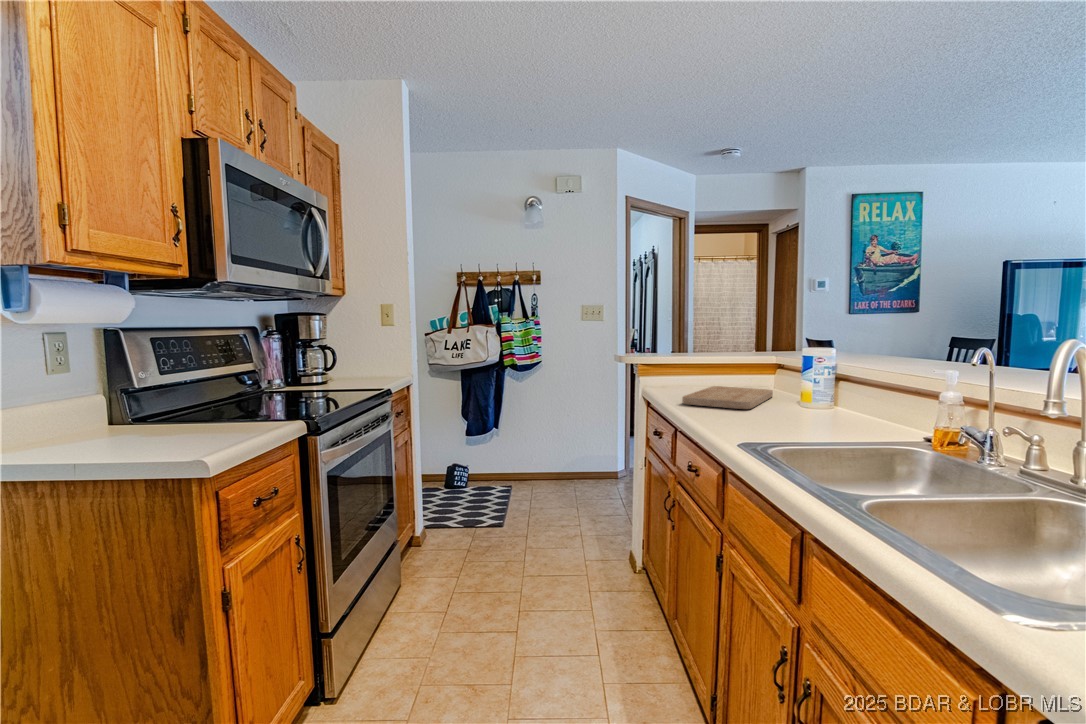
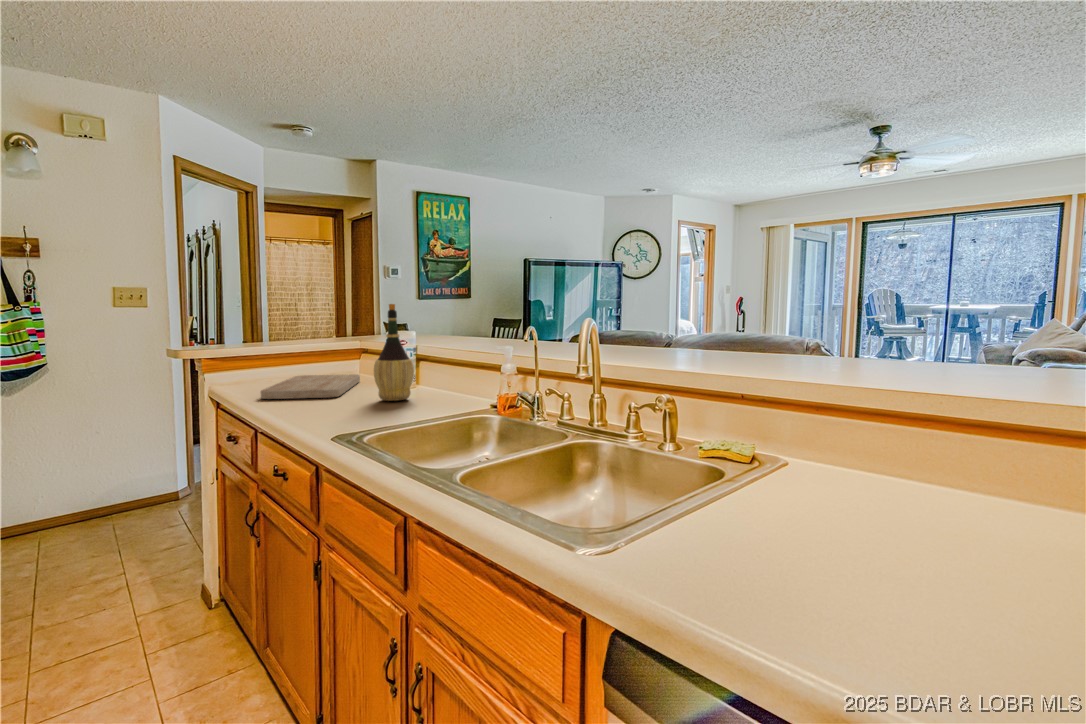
wine bottle: none [786,321,830,420] -> present [374,304,414,401]

